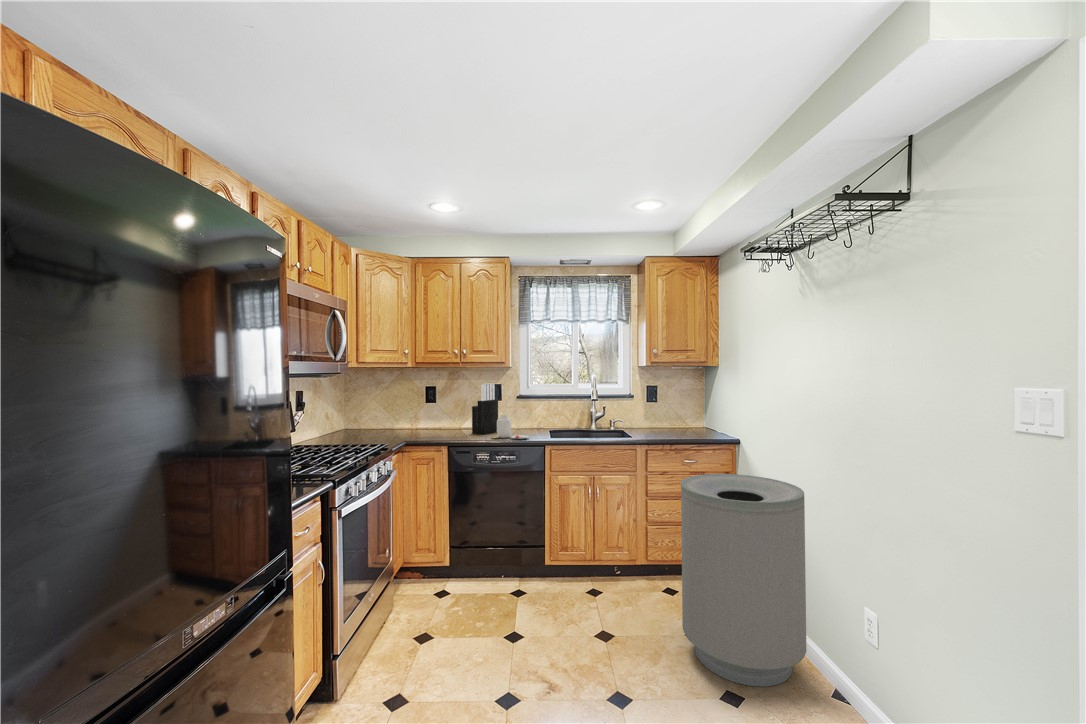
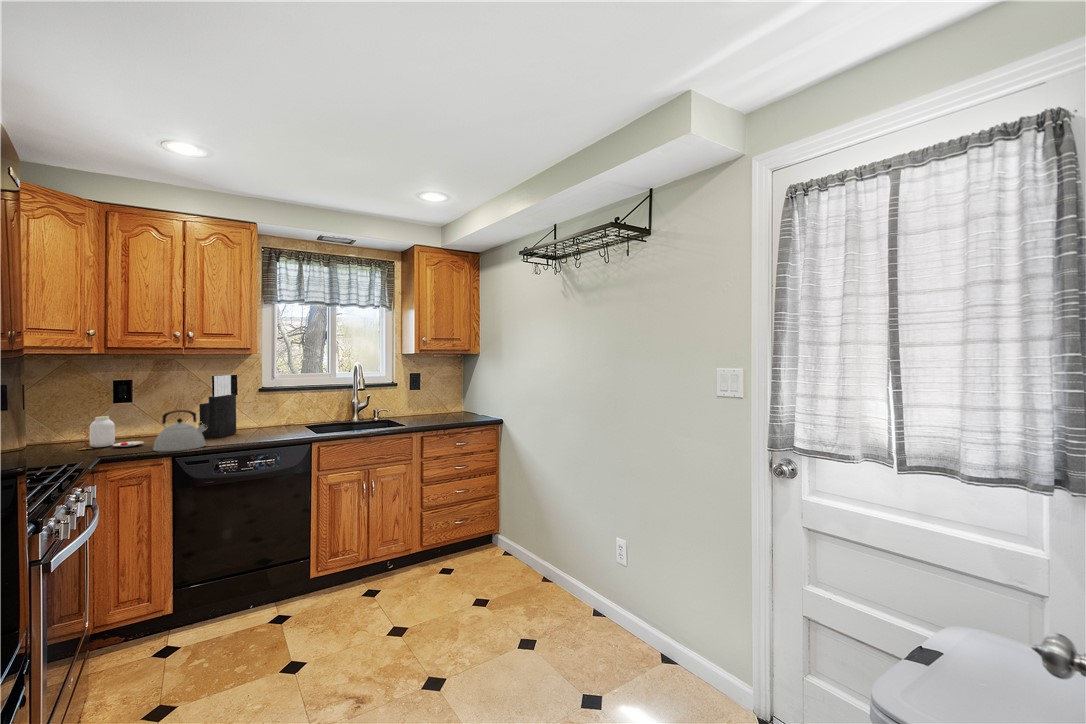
kettle: none [437,410,471,442] -> present [153,410,207,452]
jar: present [497,414,528,439] -> present [78,416,144,450]
trash can: present [681,474,806,687] -> none [473,451,573,631]

